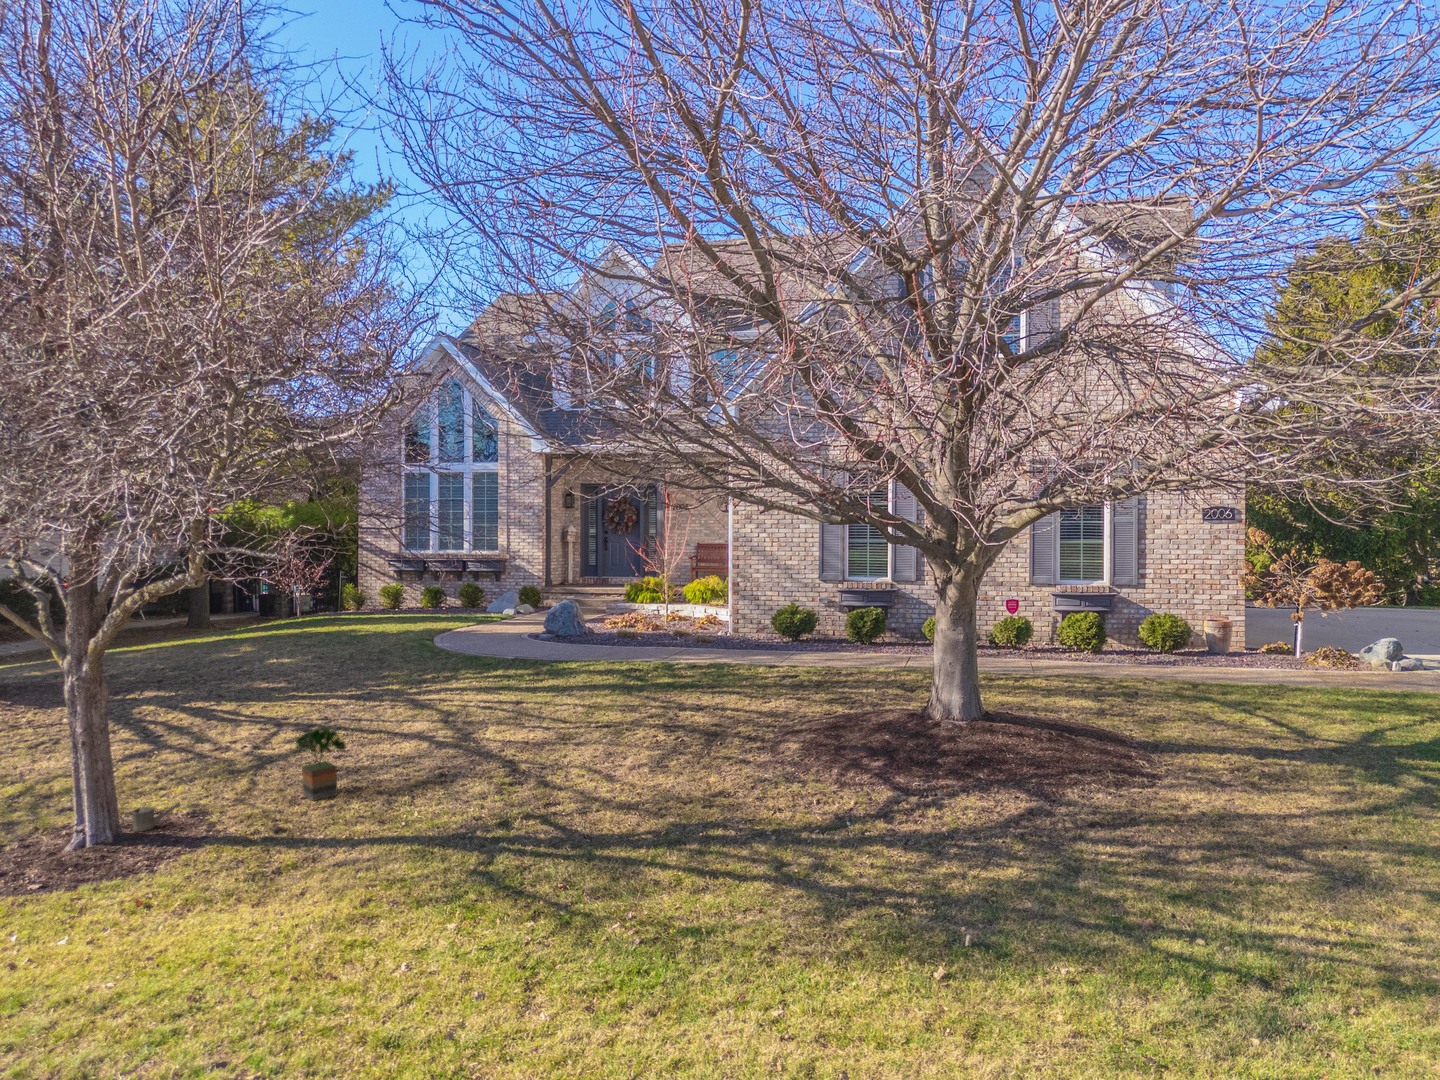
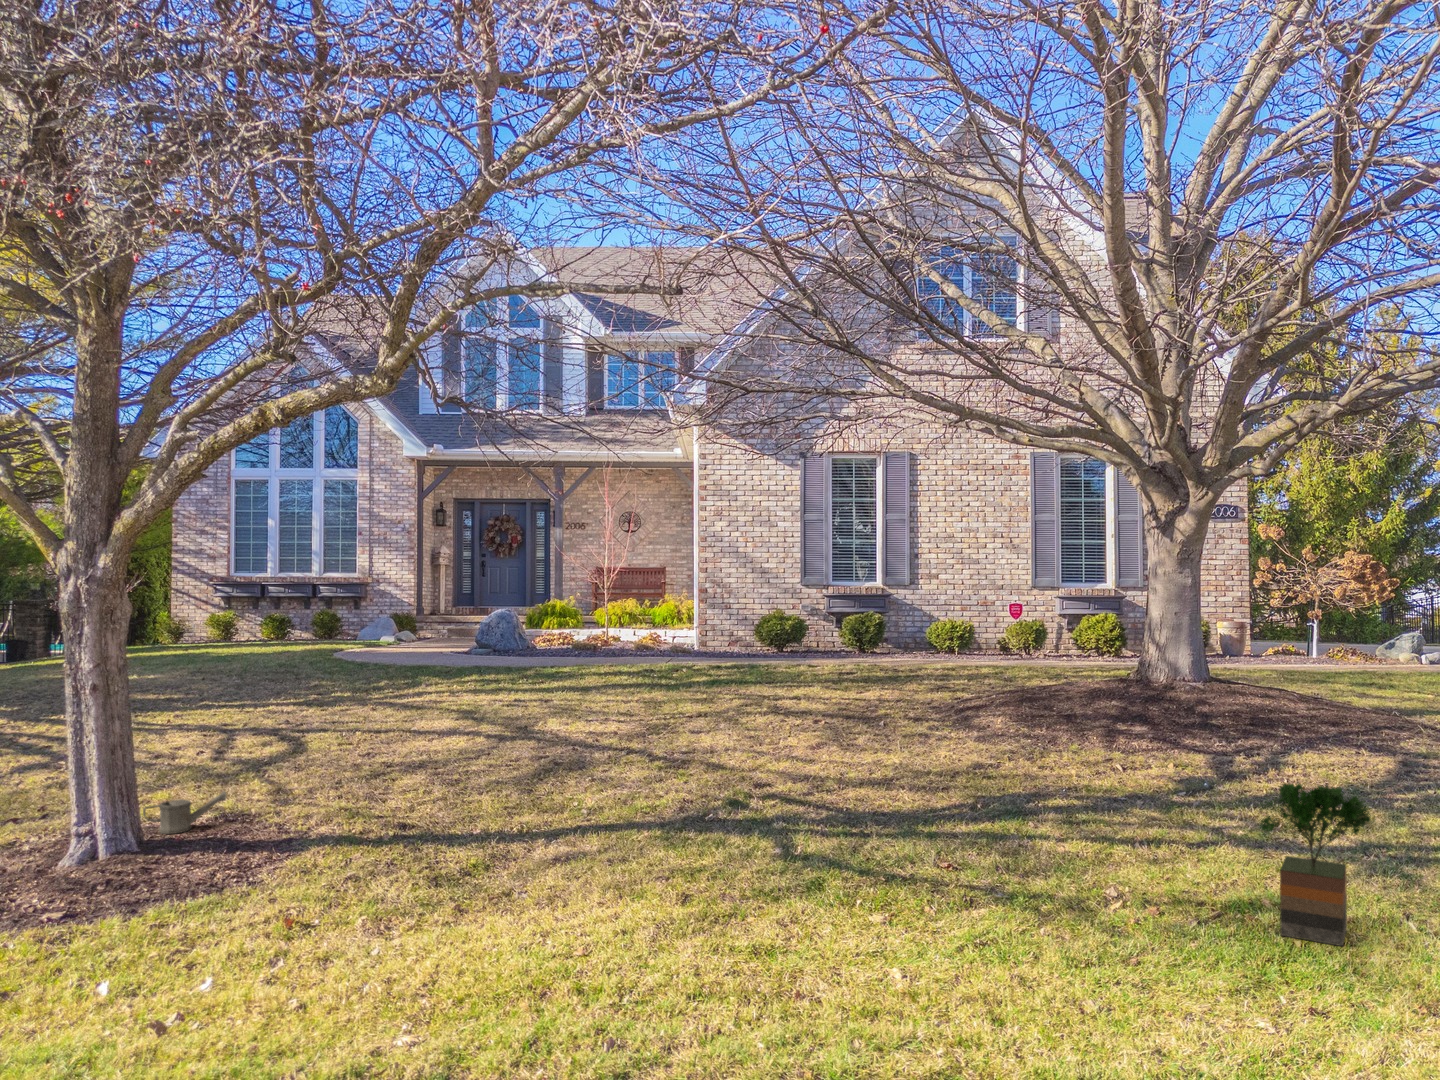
potted tree: present [295,728,346,801] -> present [1260,783,1373,946]

